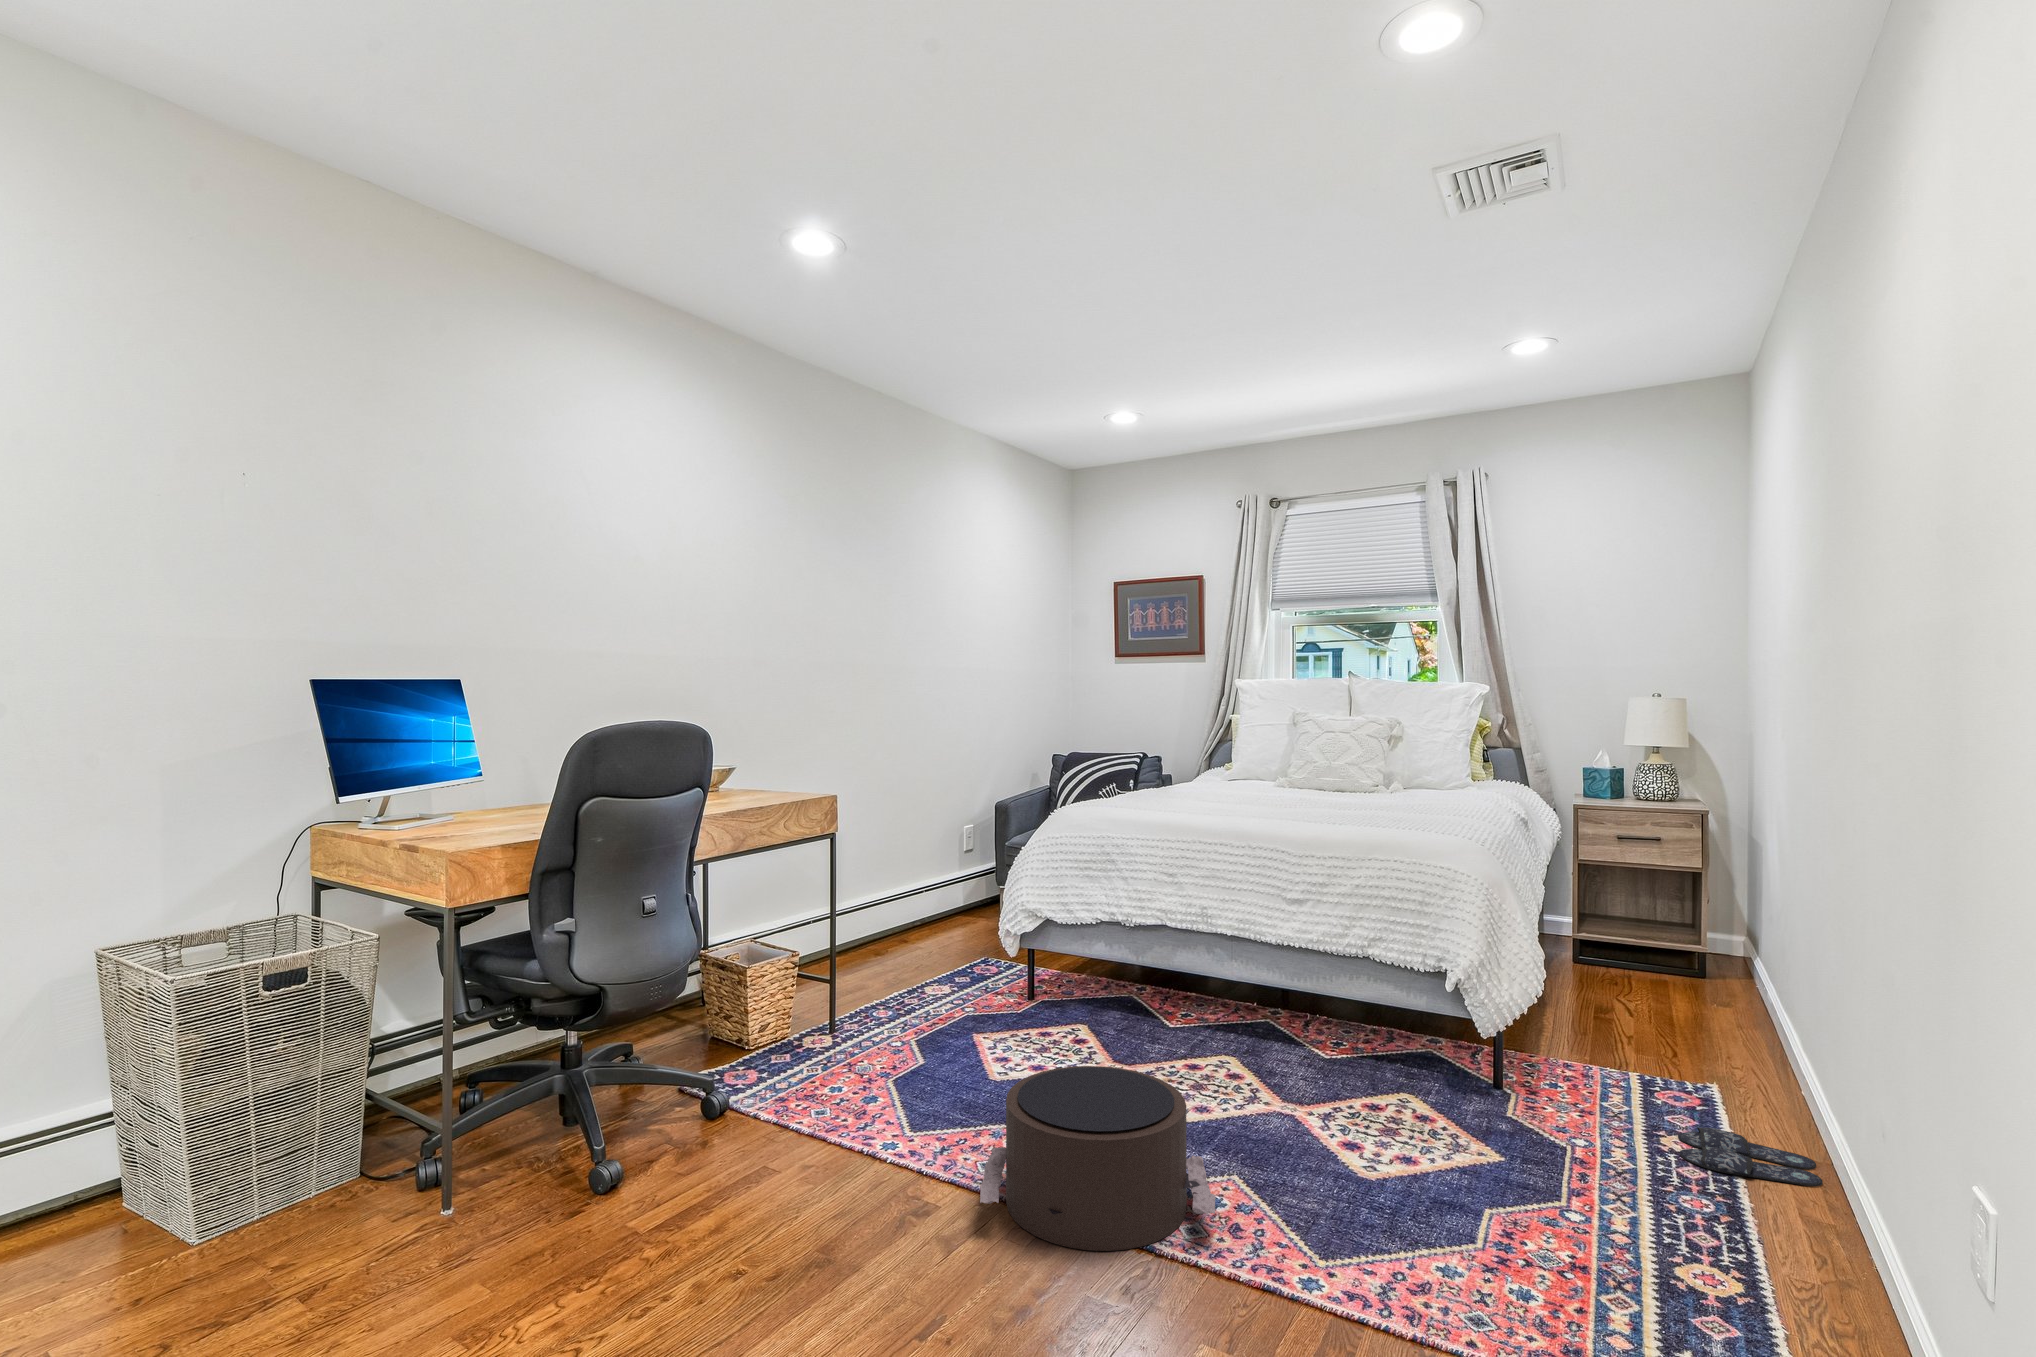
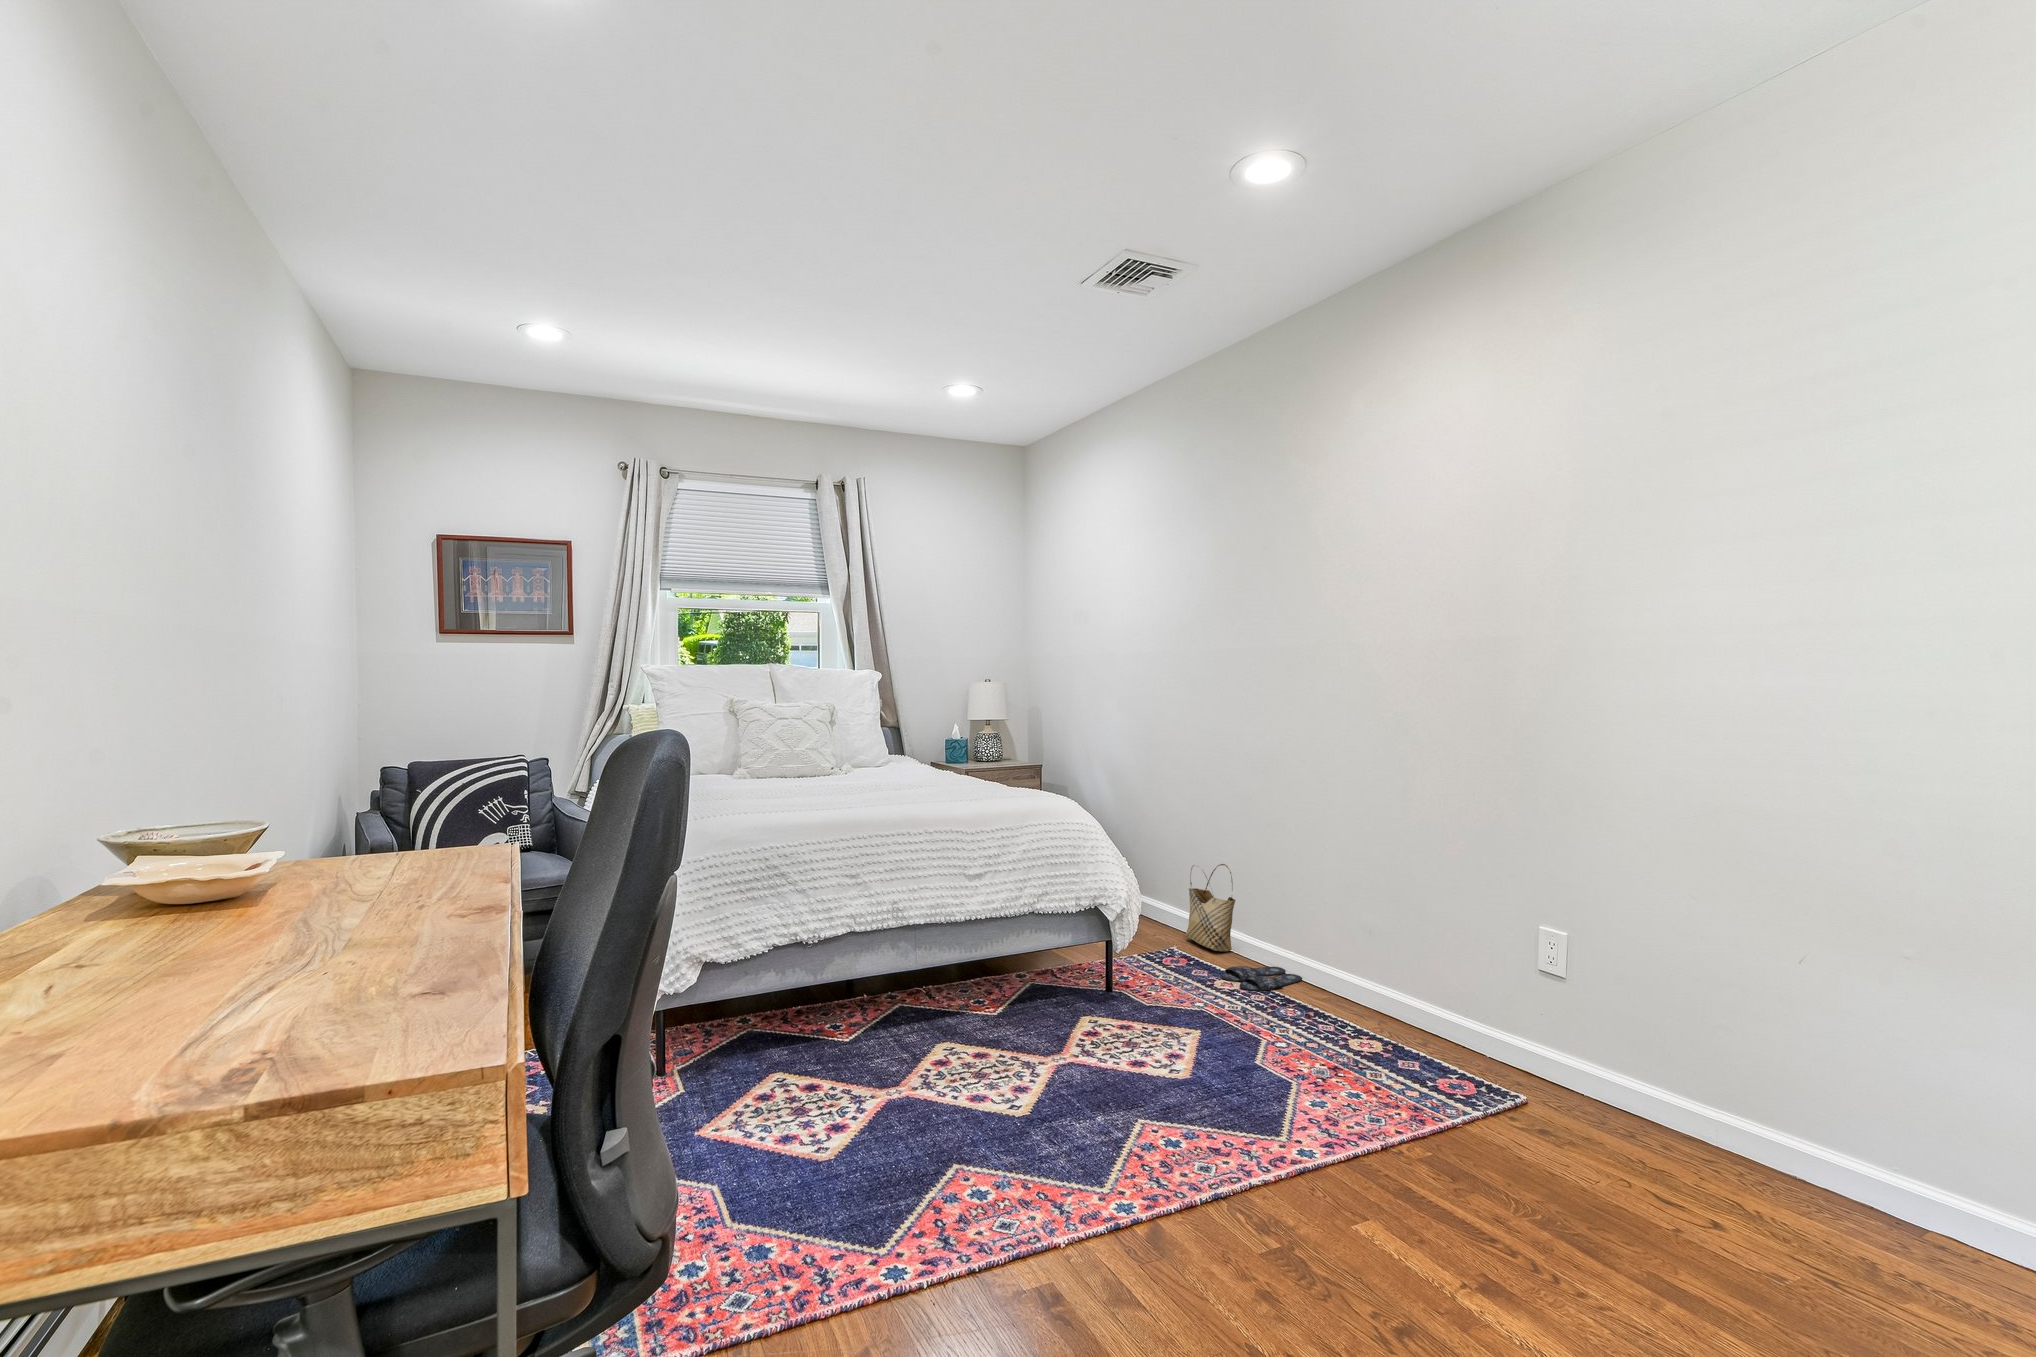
woven basket: none [1725,972,1795,1117] -> present [1186,864,1235,951]
pouf: present [980,1066,1215,1251] -> none [1012,1058,1215,1240]

